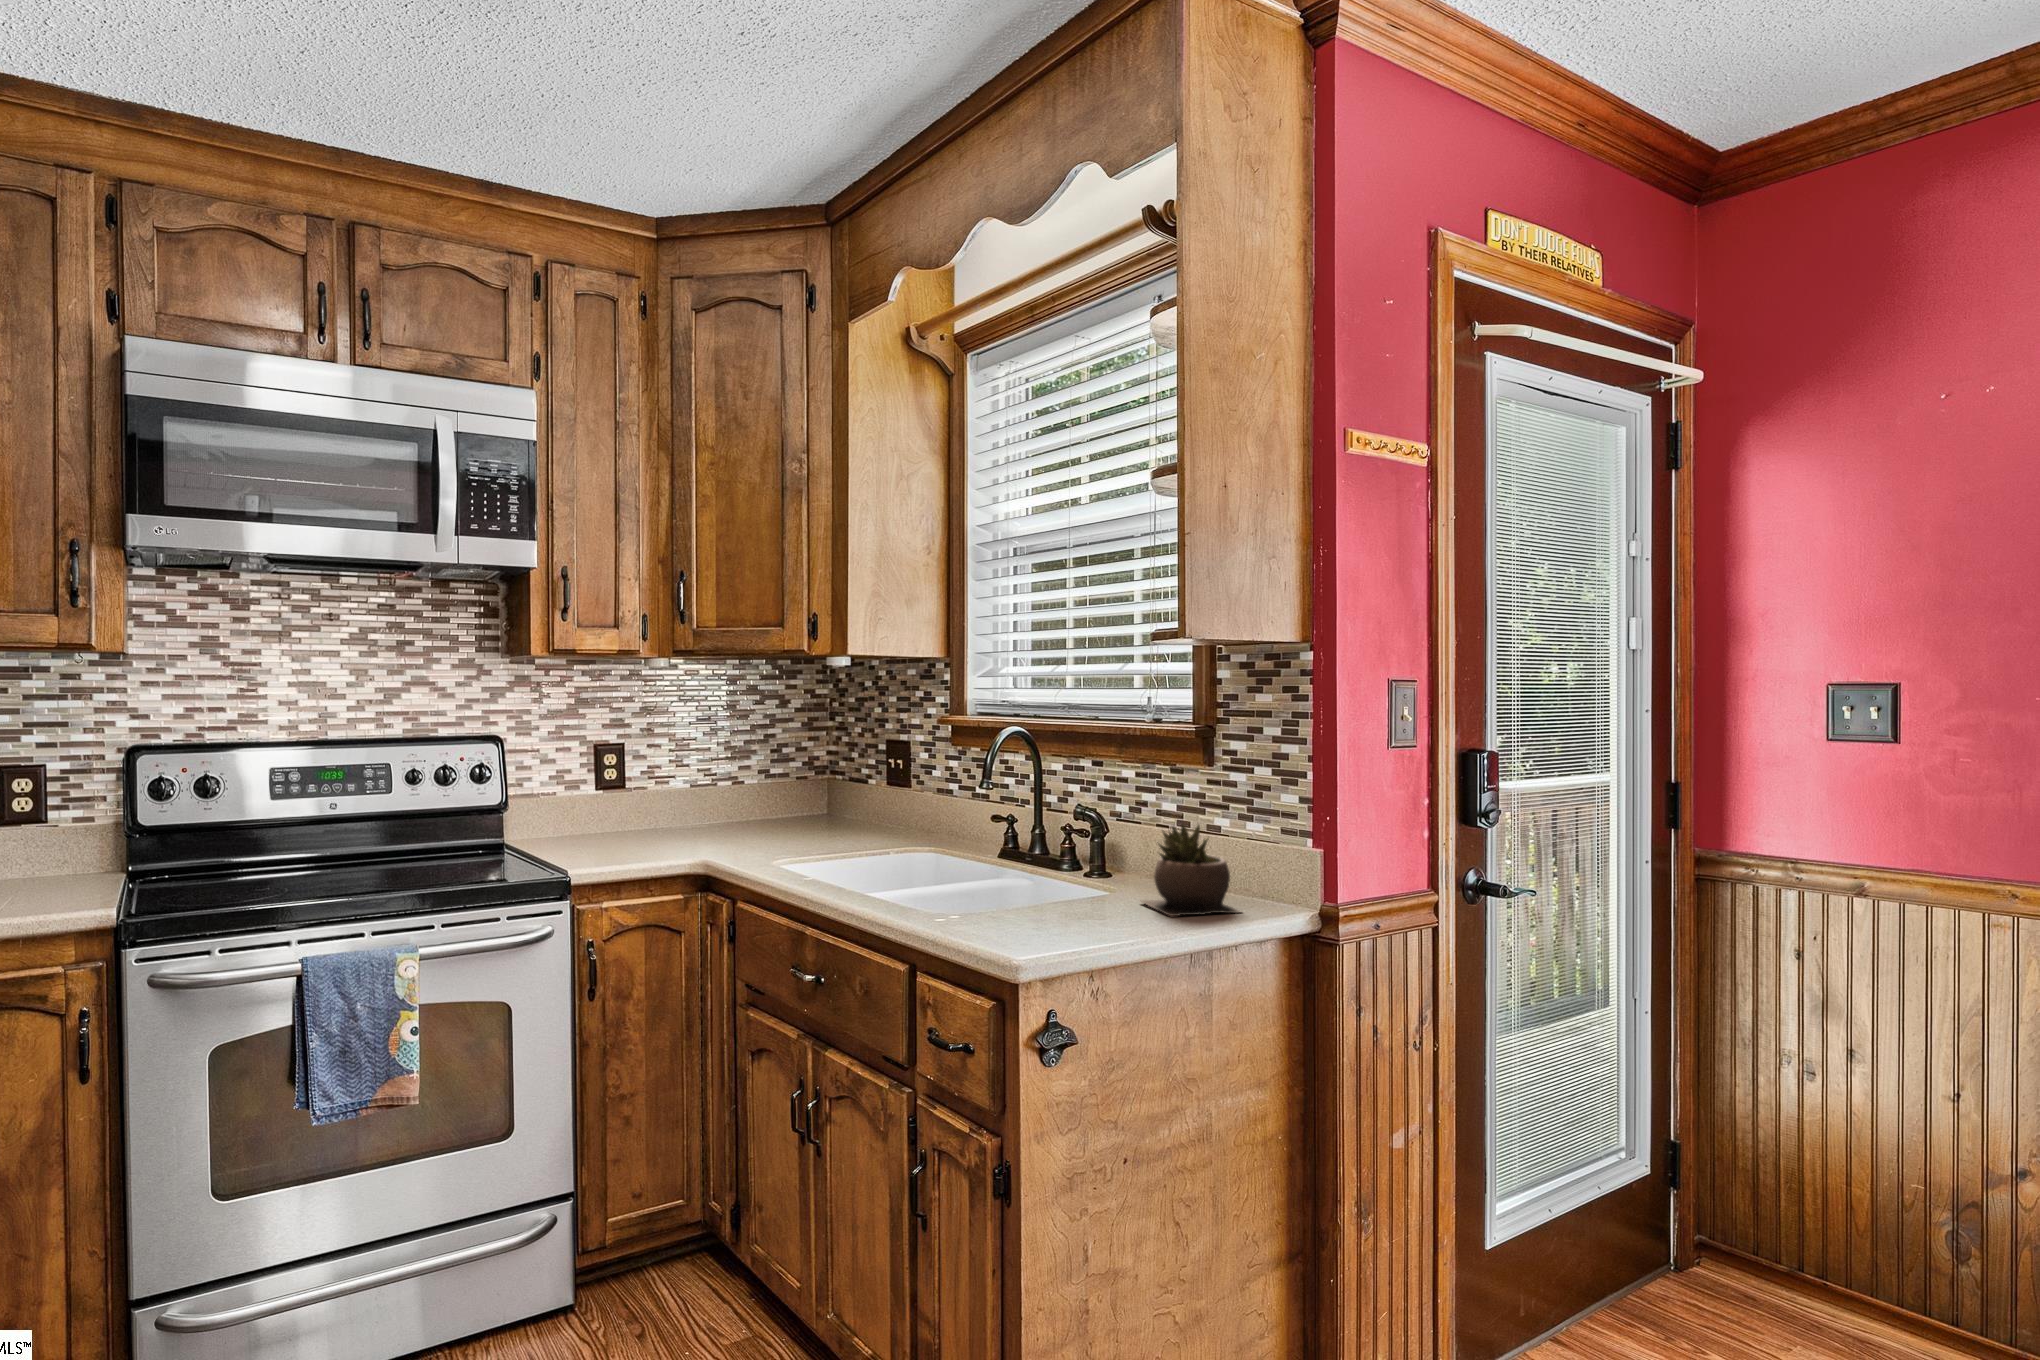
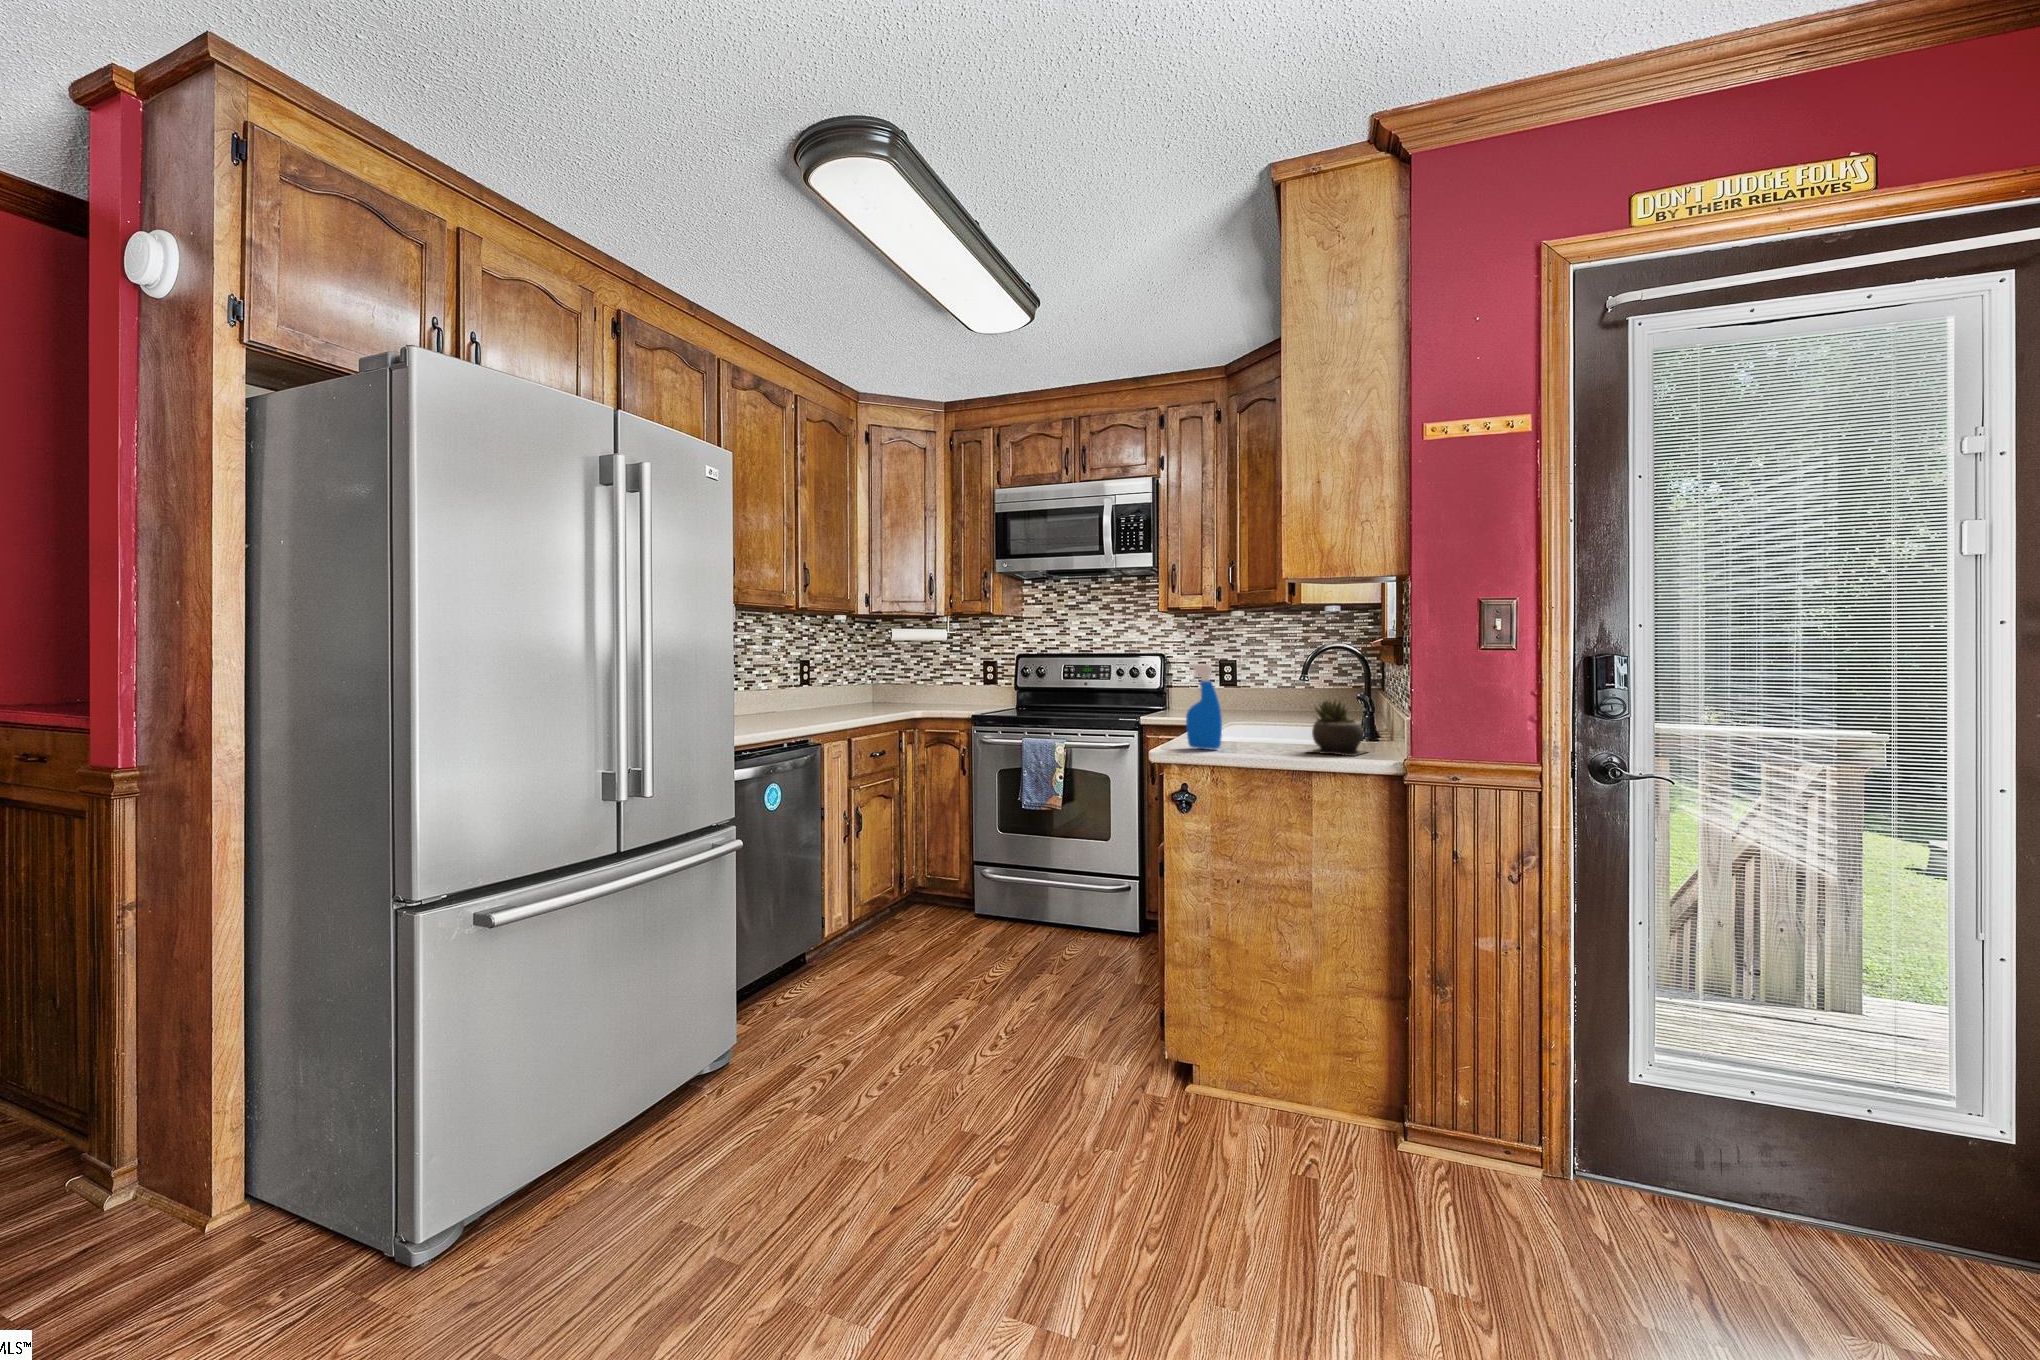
spray bottle: none [1004,778,1072,938] -> present [1186,664,1222,750]

